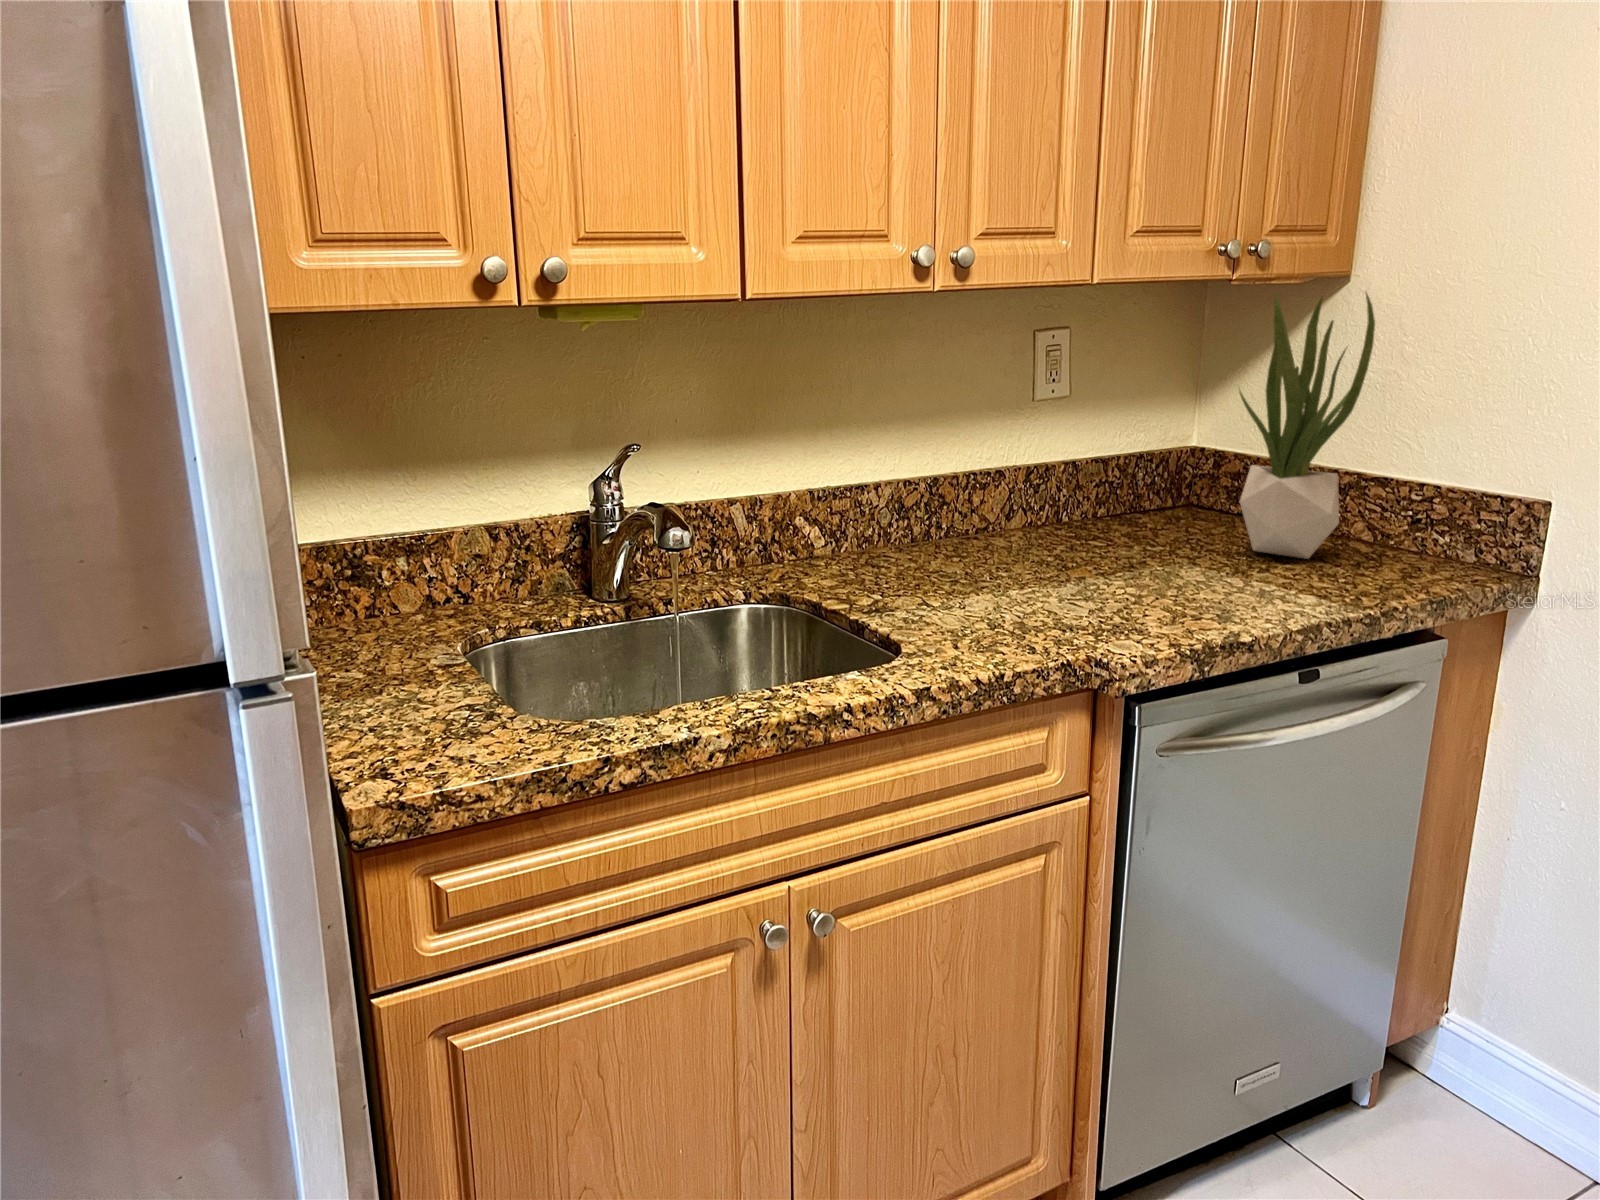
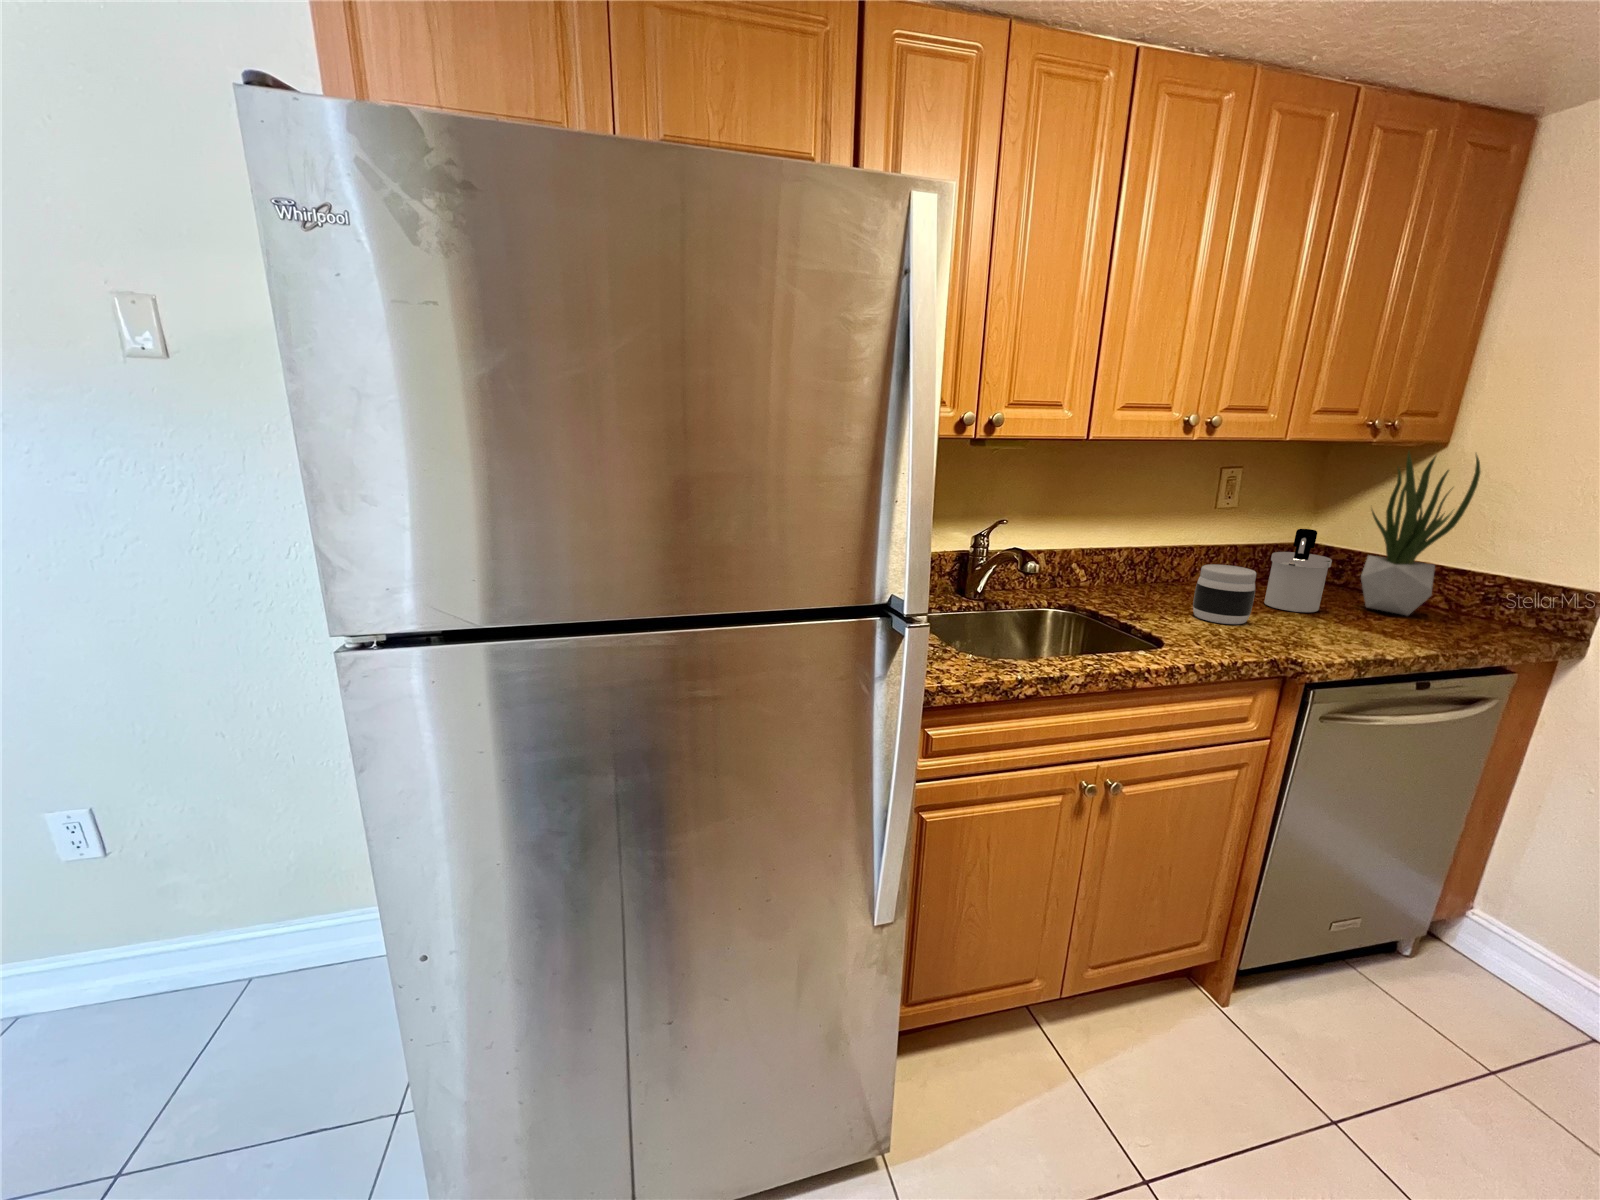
soap dispenser: none [1104,430,1189,569] -> present [1264,529,1332,612]
jar: none [975,502,1063,604] -> present [1193,564,1256,624]

